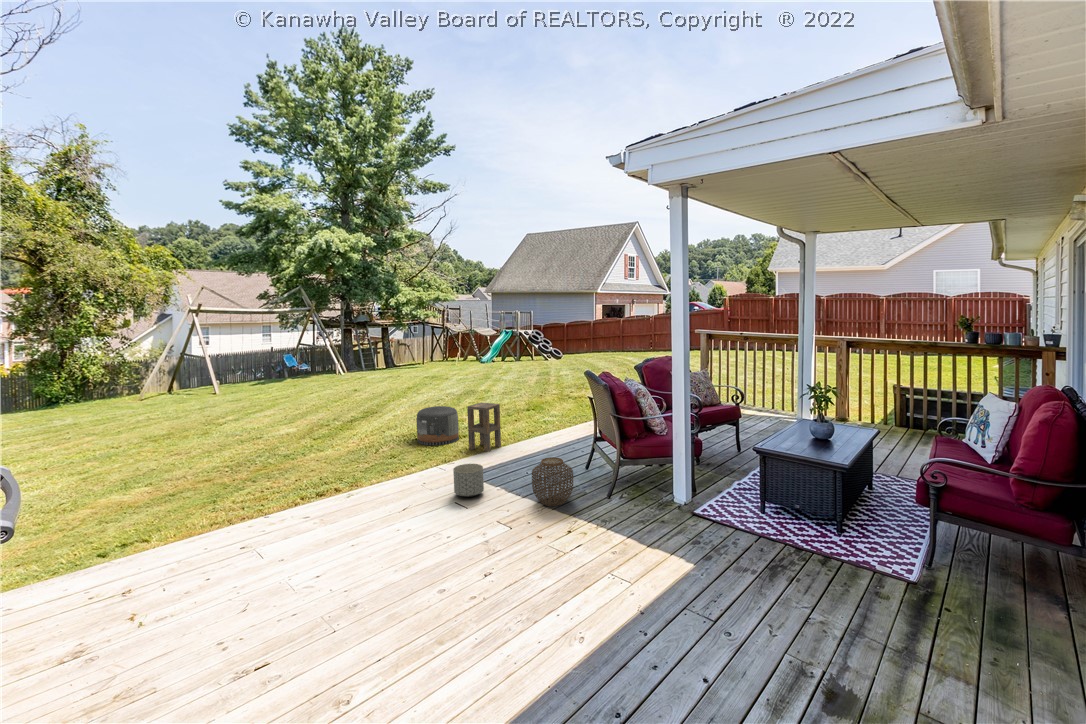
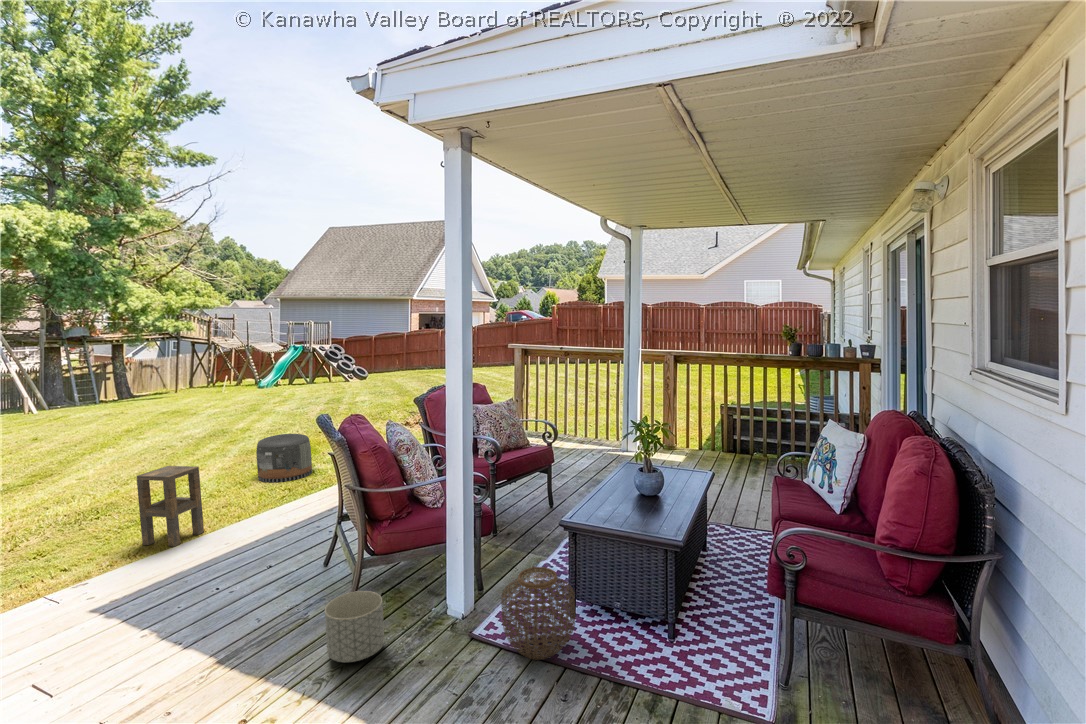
pouf: present [417,406,459,445] -> present [256,434,312,482]
woven basket: present [532,457,573,506] -> present [501,567,575,660]
planter: present [453,464,484,497] -> present [325,591,384,662]

